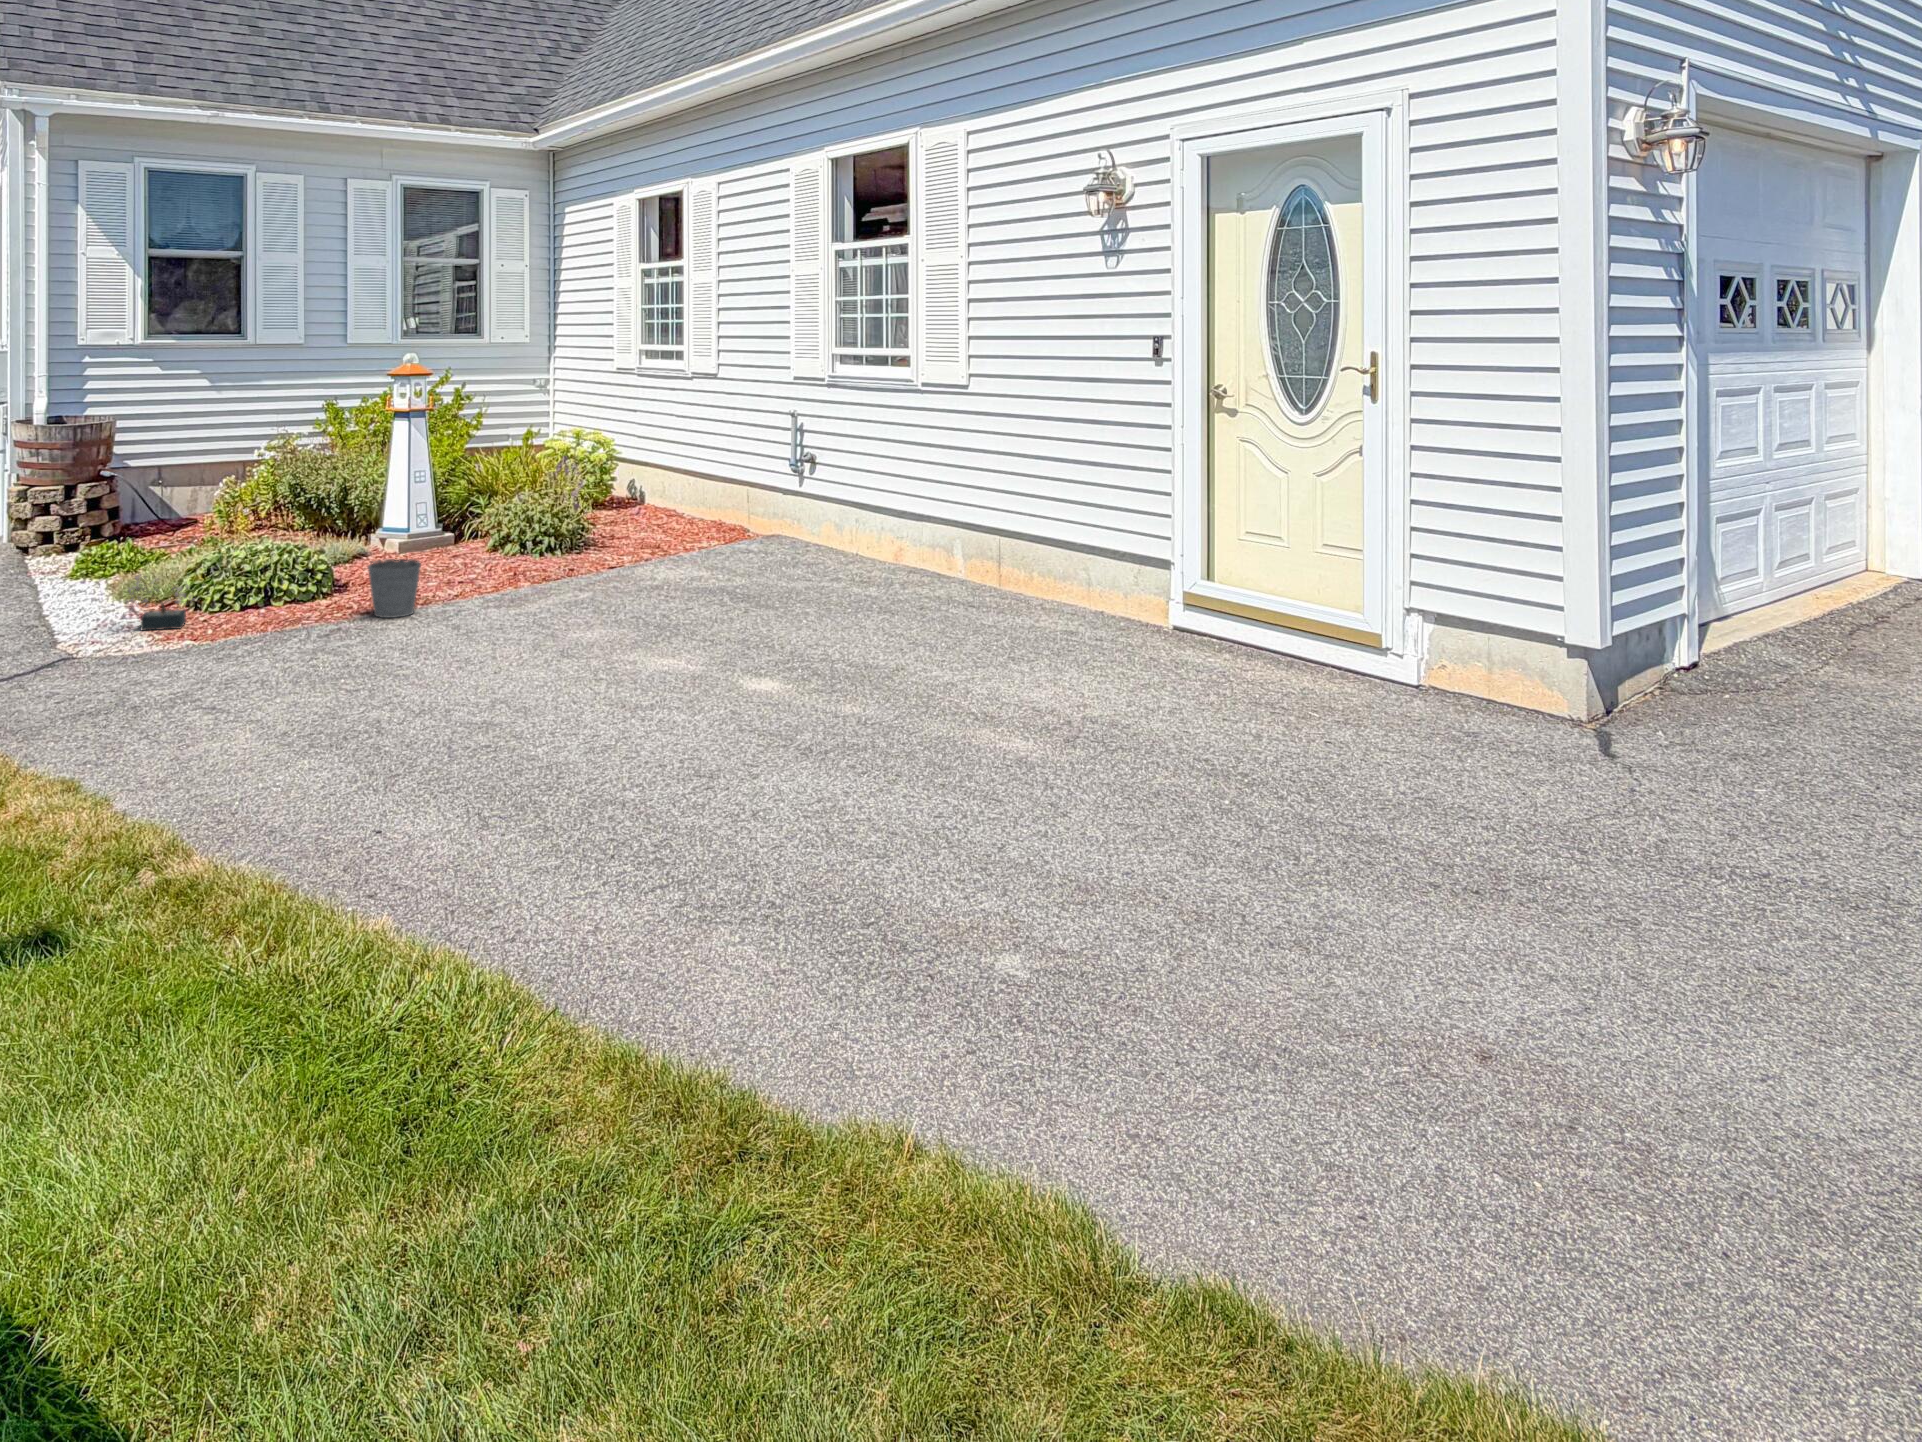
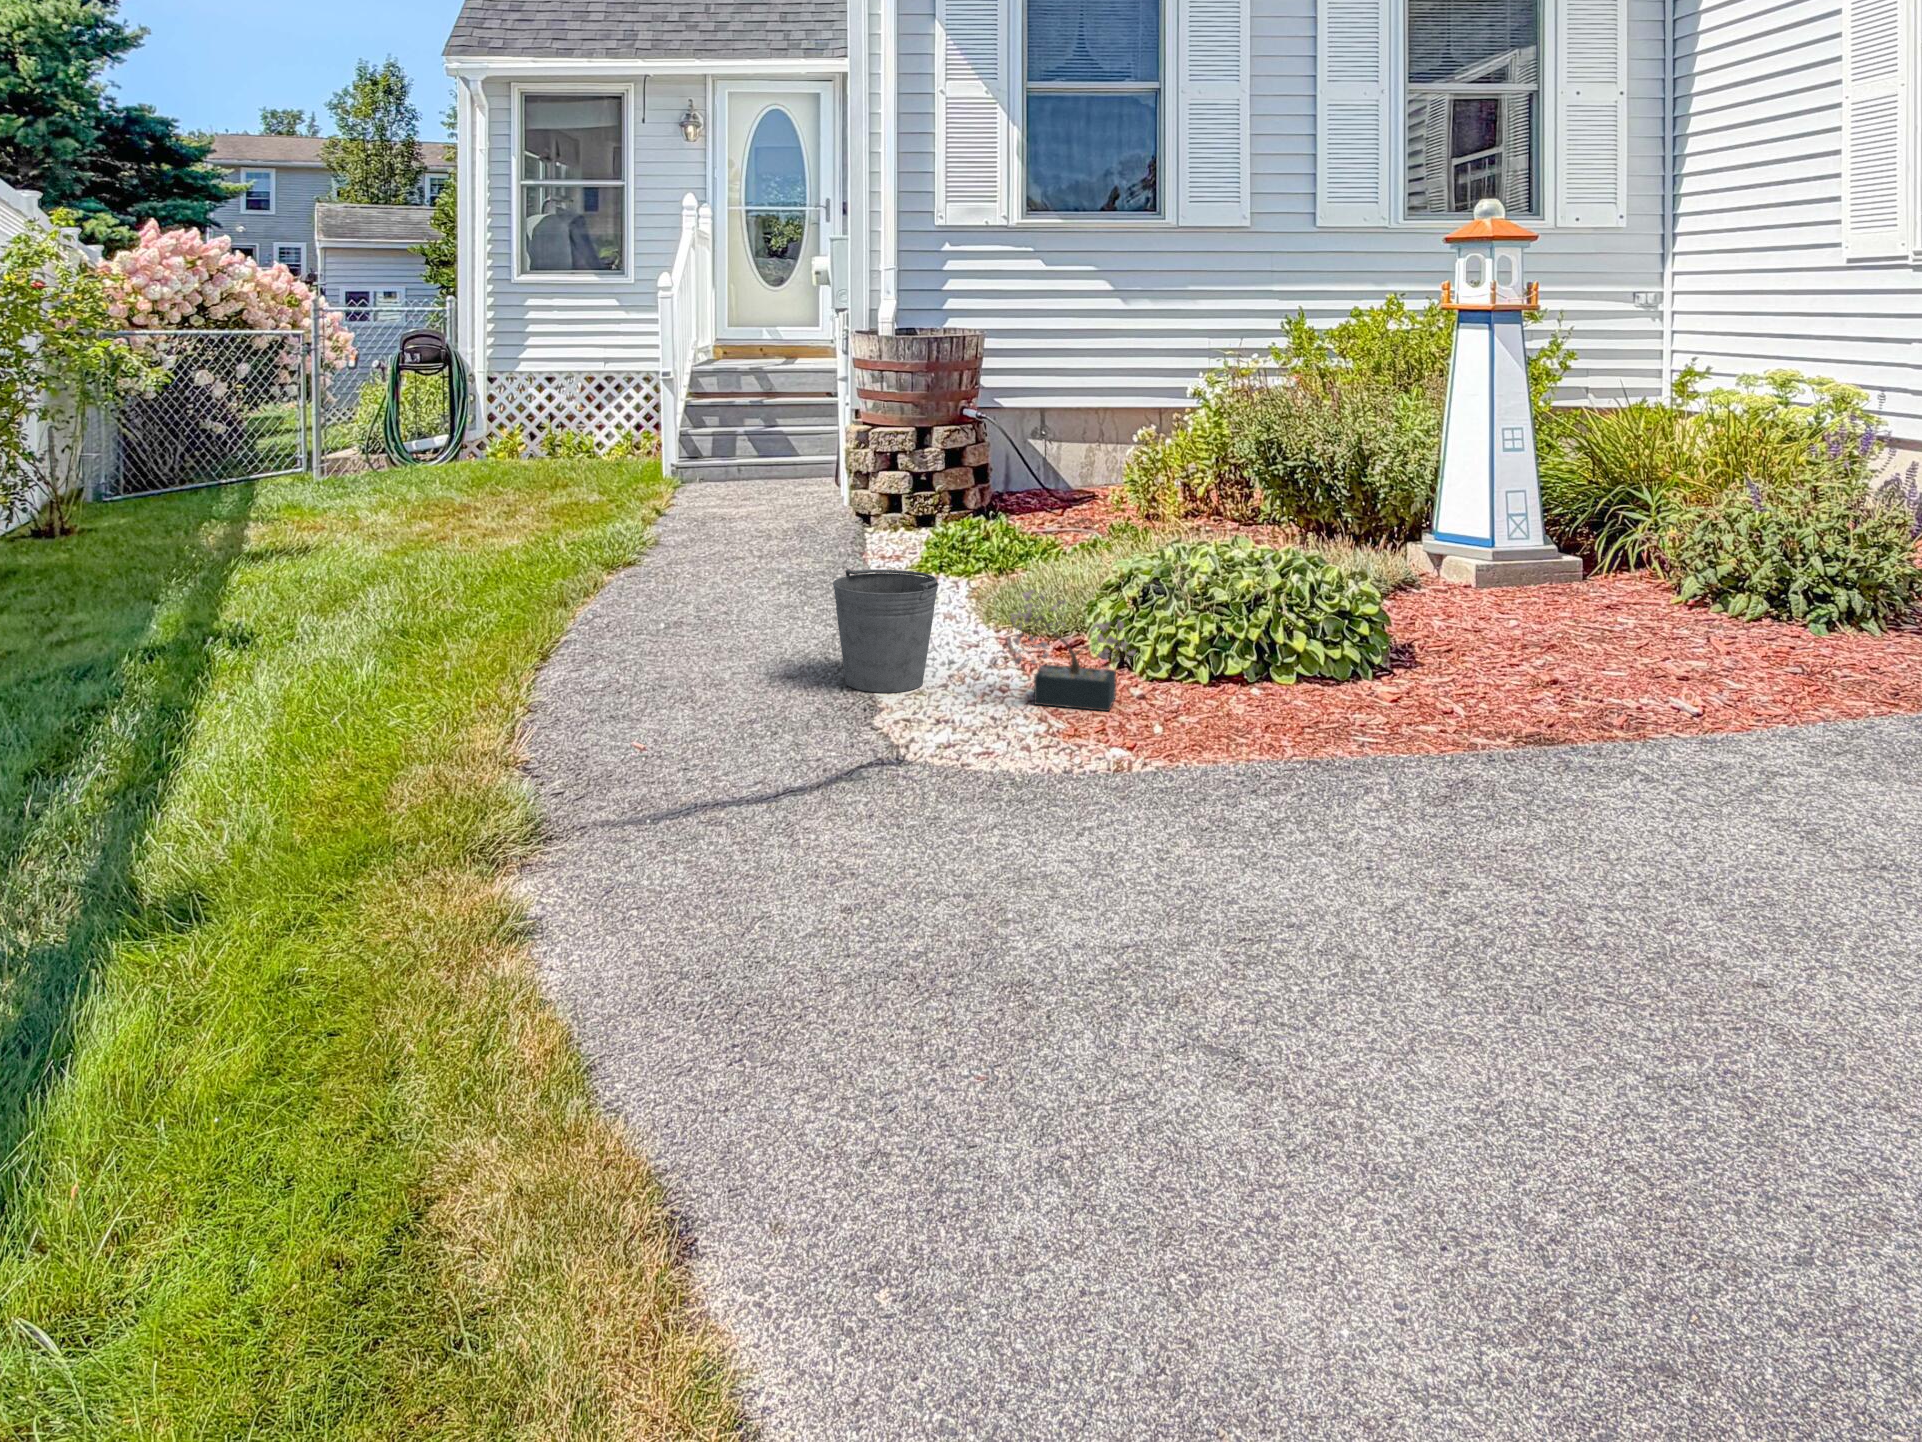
bucket: present [368,559,421,618] -> present [833,569,939,693]

